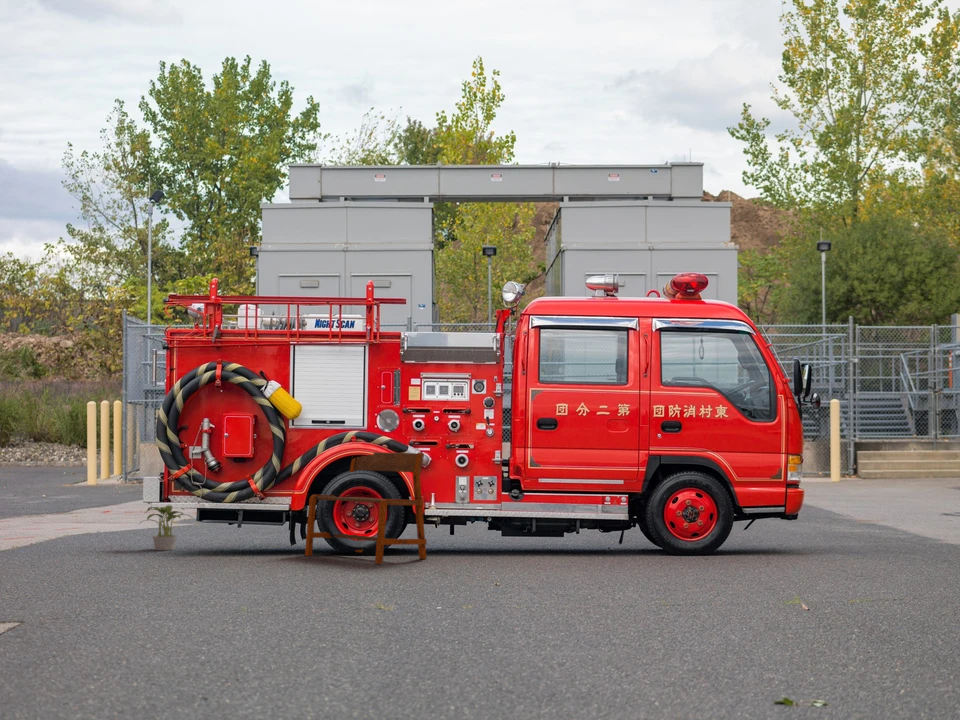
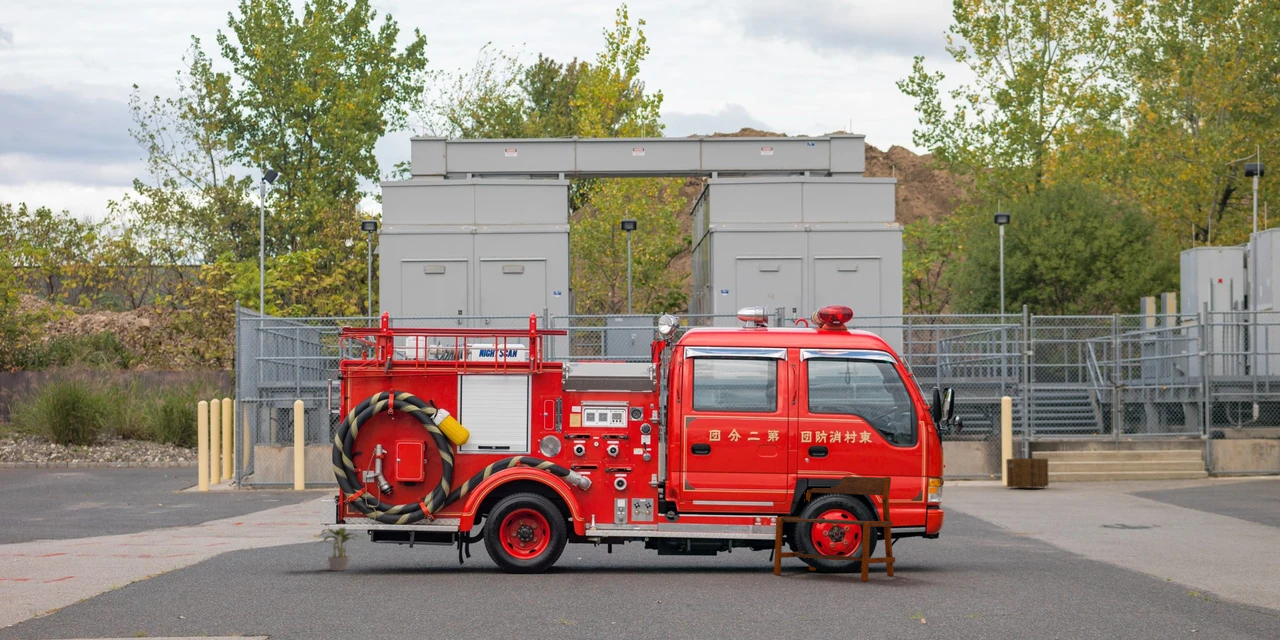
bench: present [305,452,427,564] -> present [774,476,895,581]
cardboard box: none [837,455,877,485] -> present [1006,458,1049,488]

